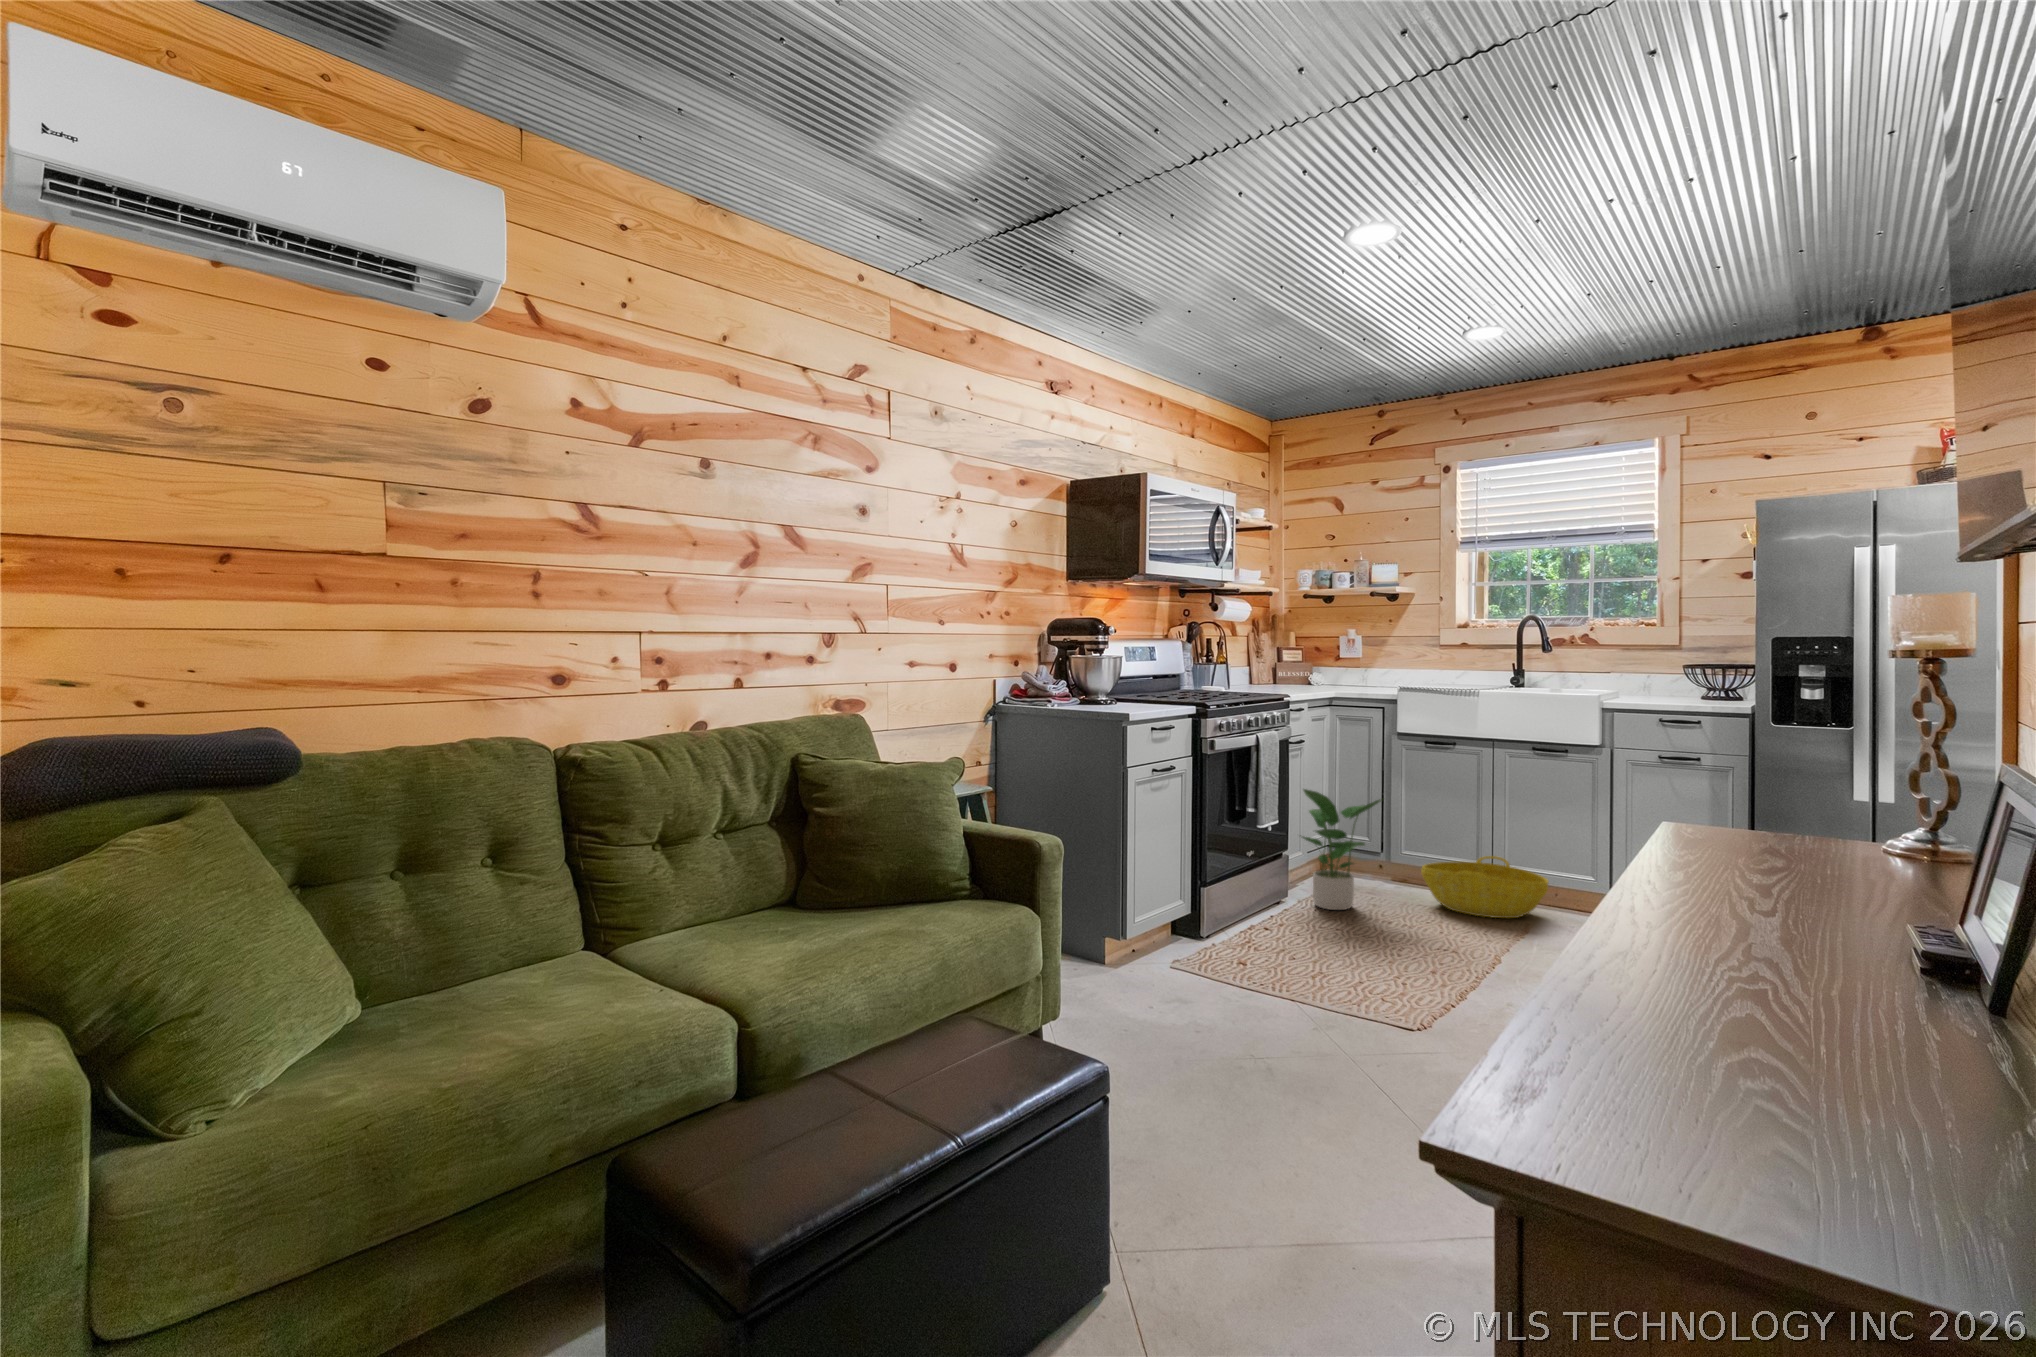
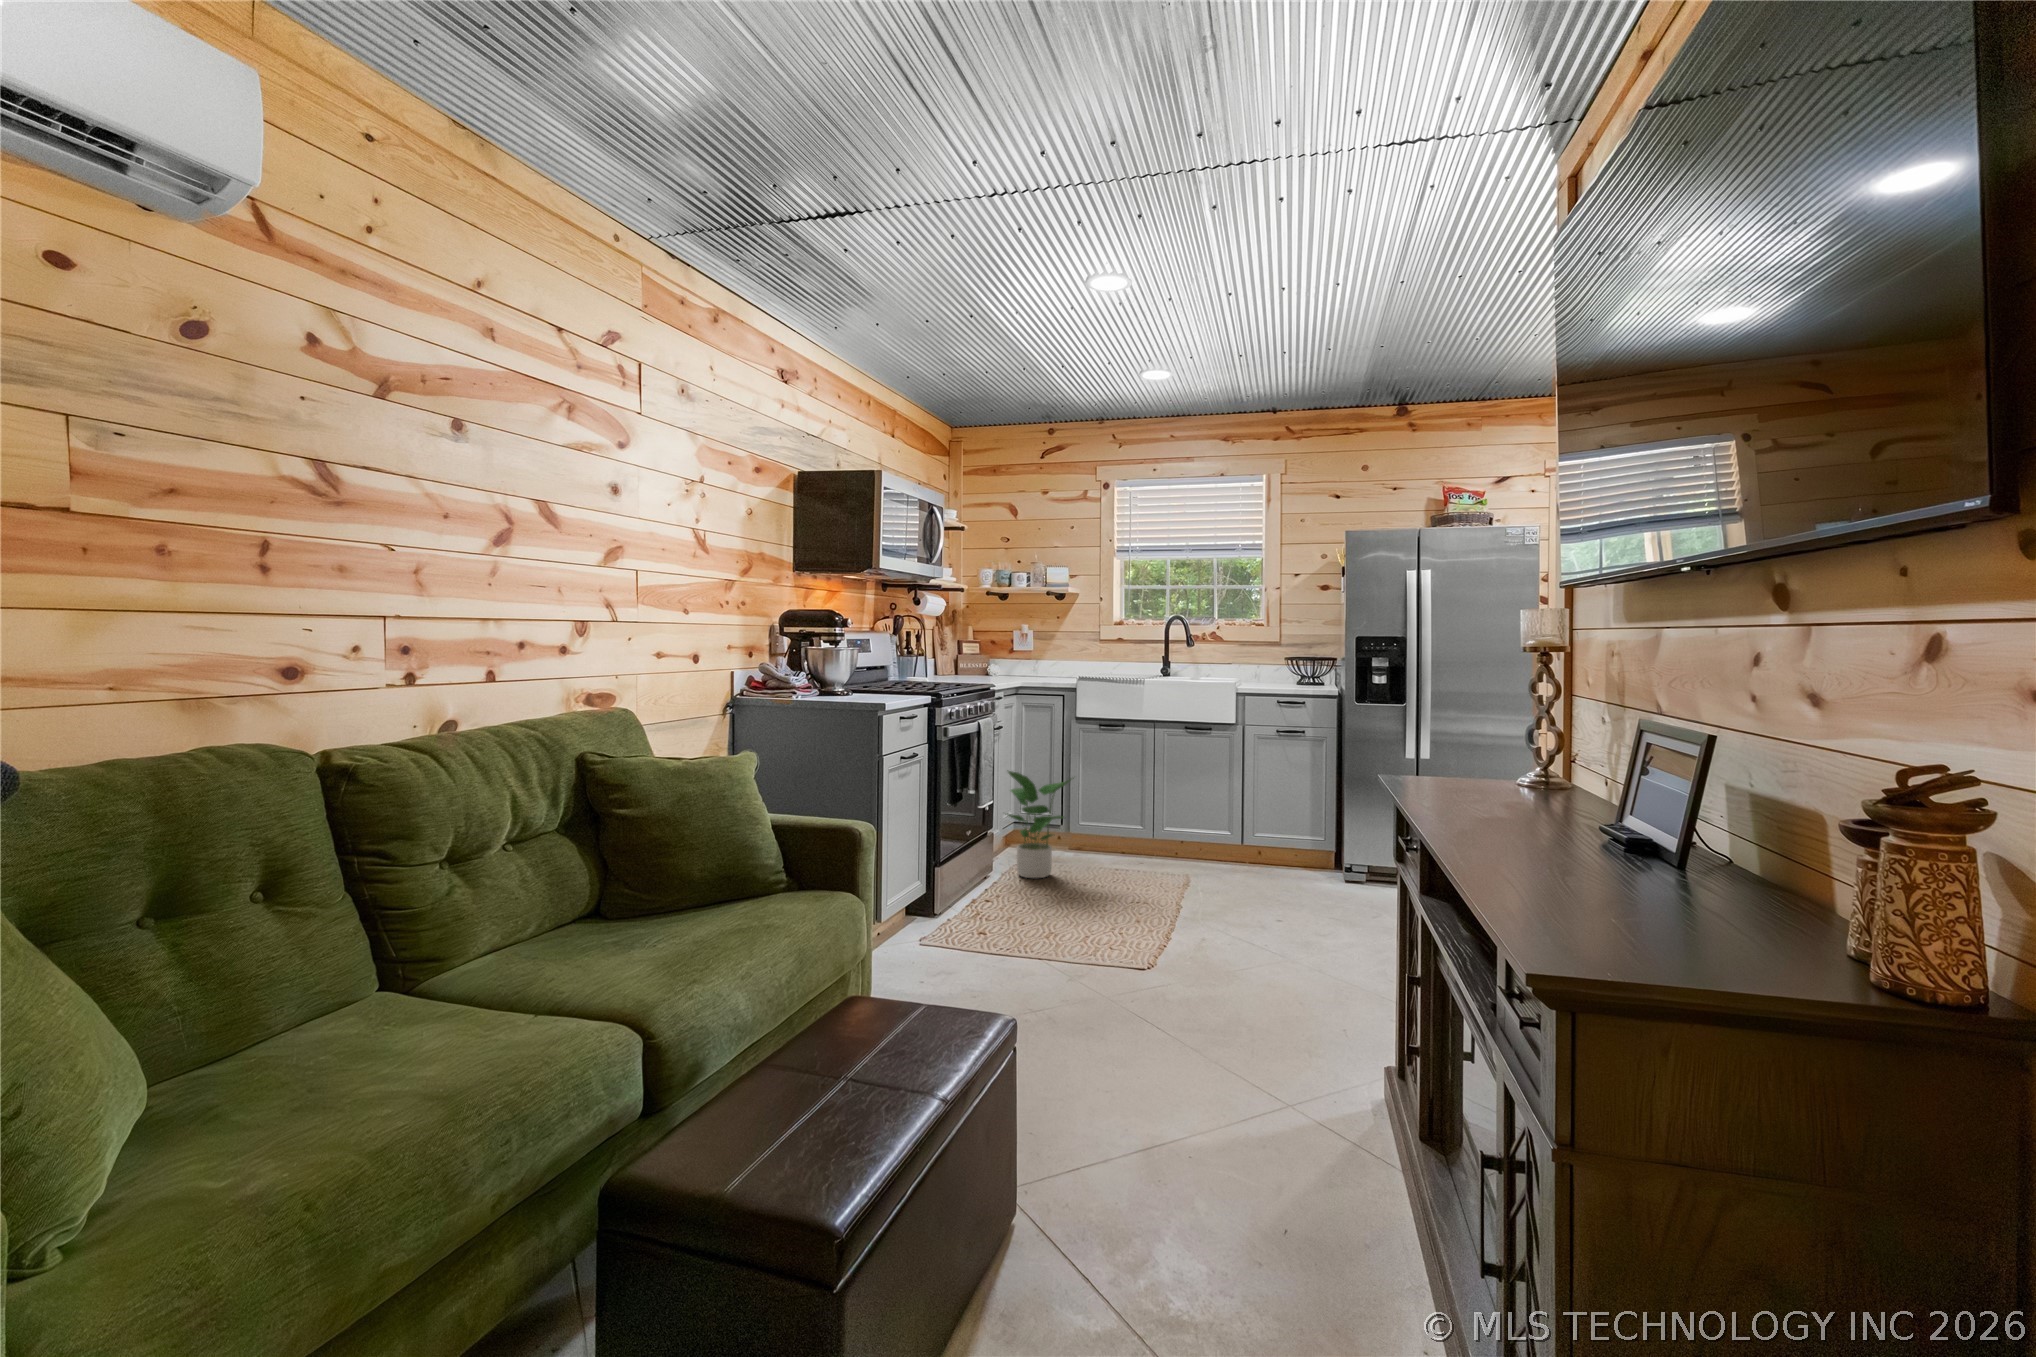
basket: present [1421,856,1548,918] -> none [1102,821,1204,872]

